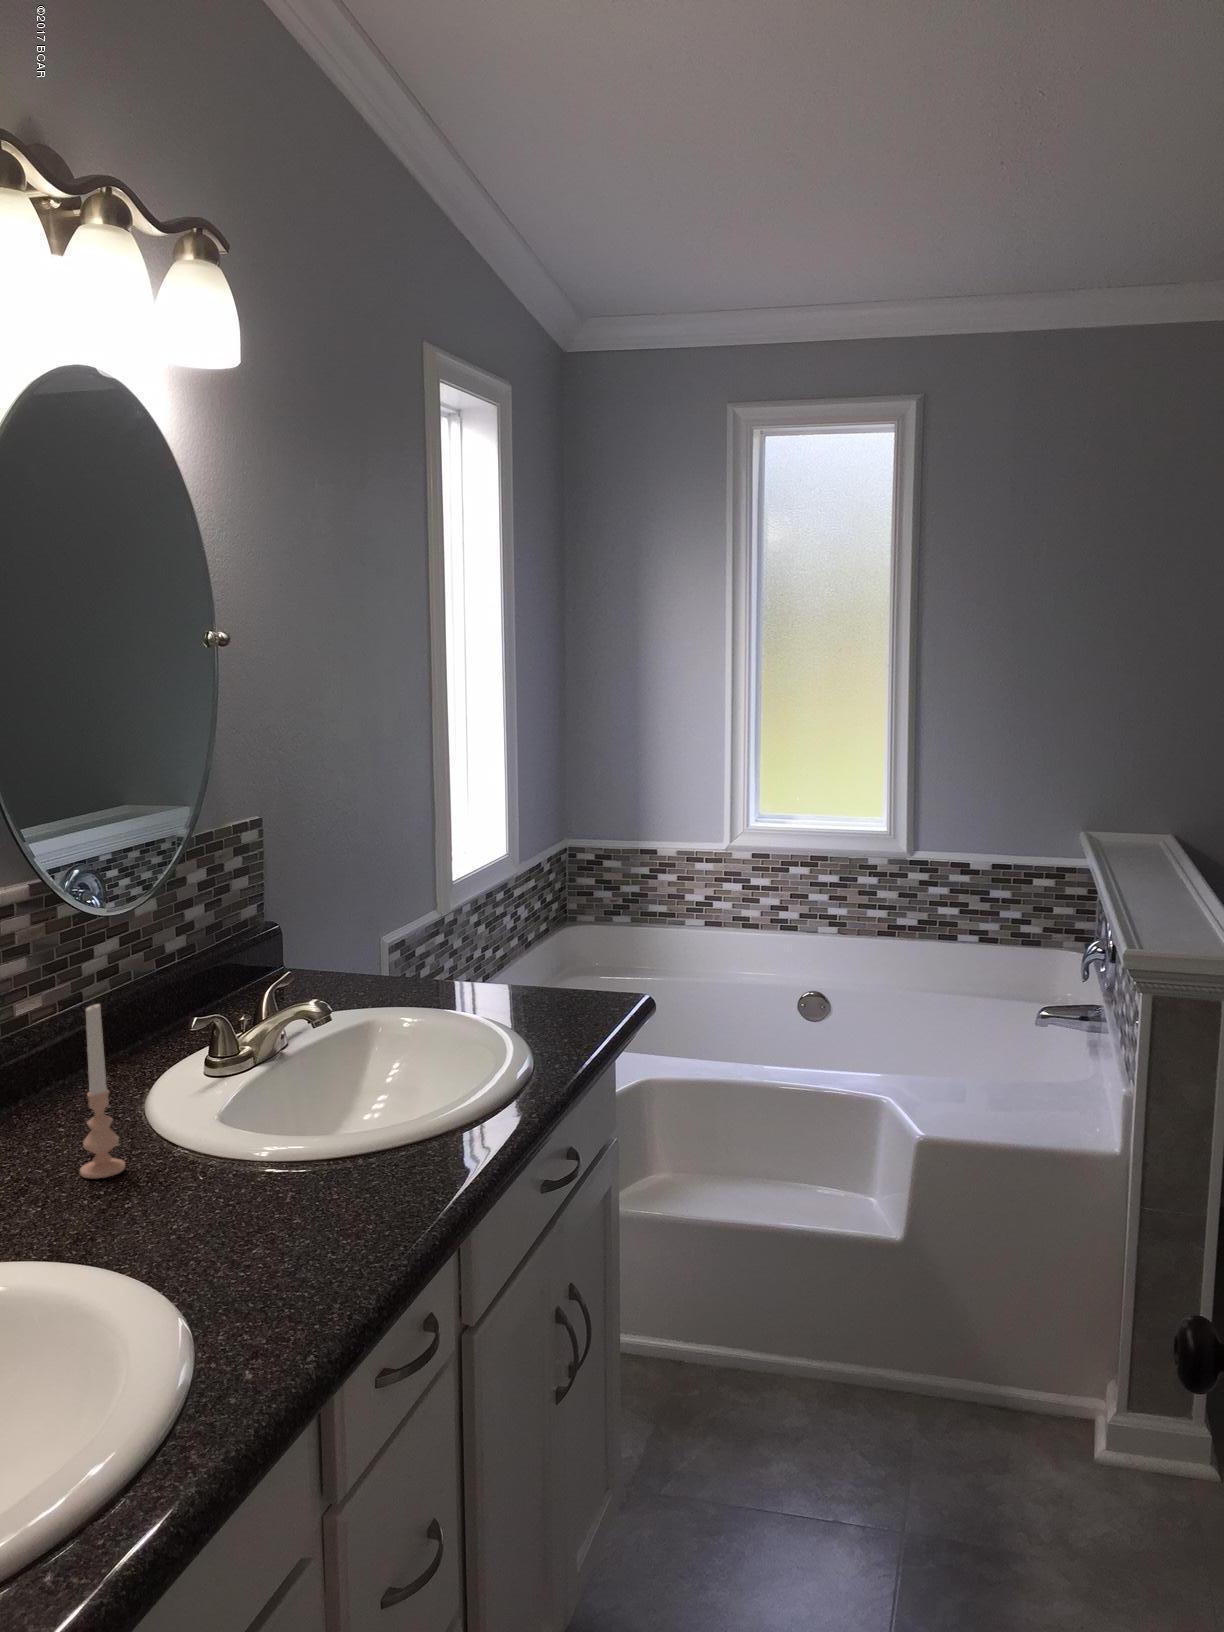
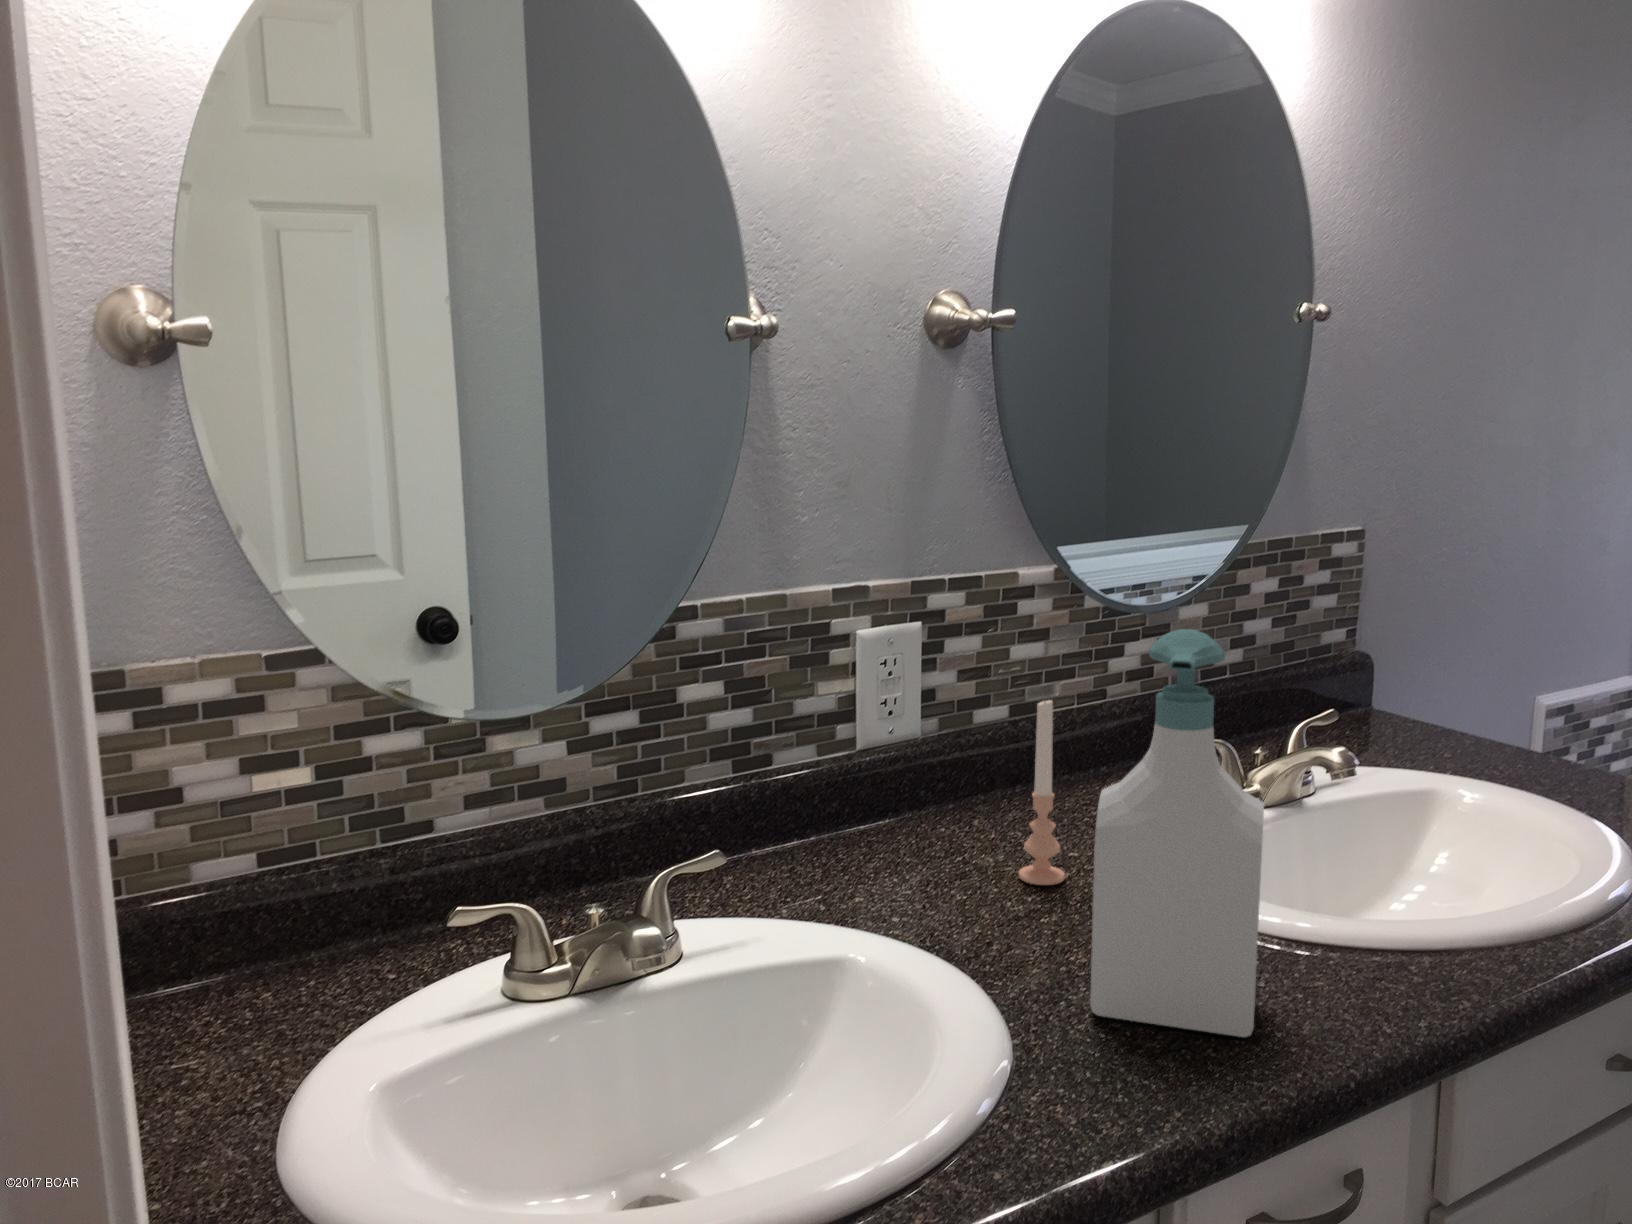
soap bottle: none [205,919,356,1260] -> present [1090,629,1264,1037]

